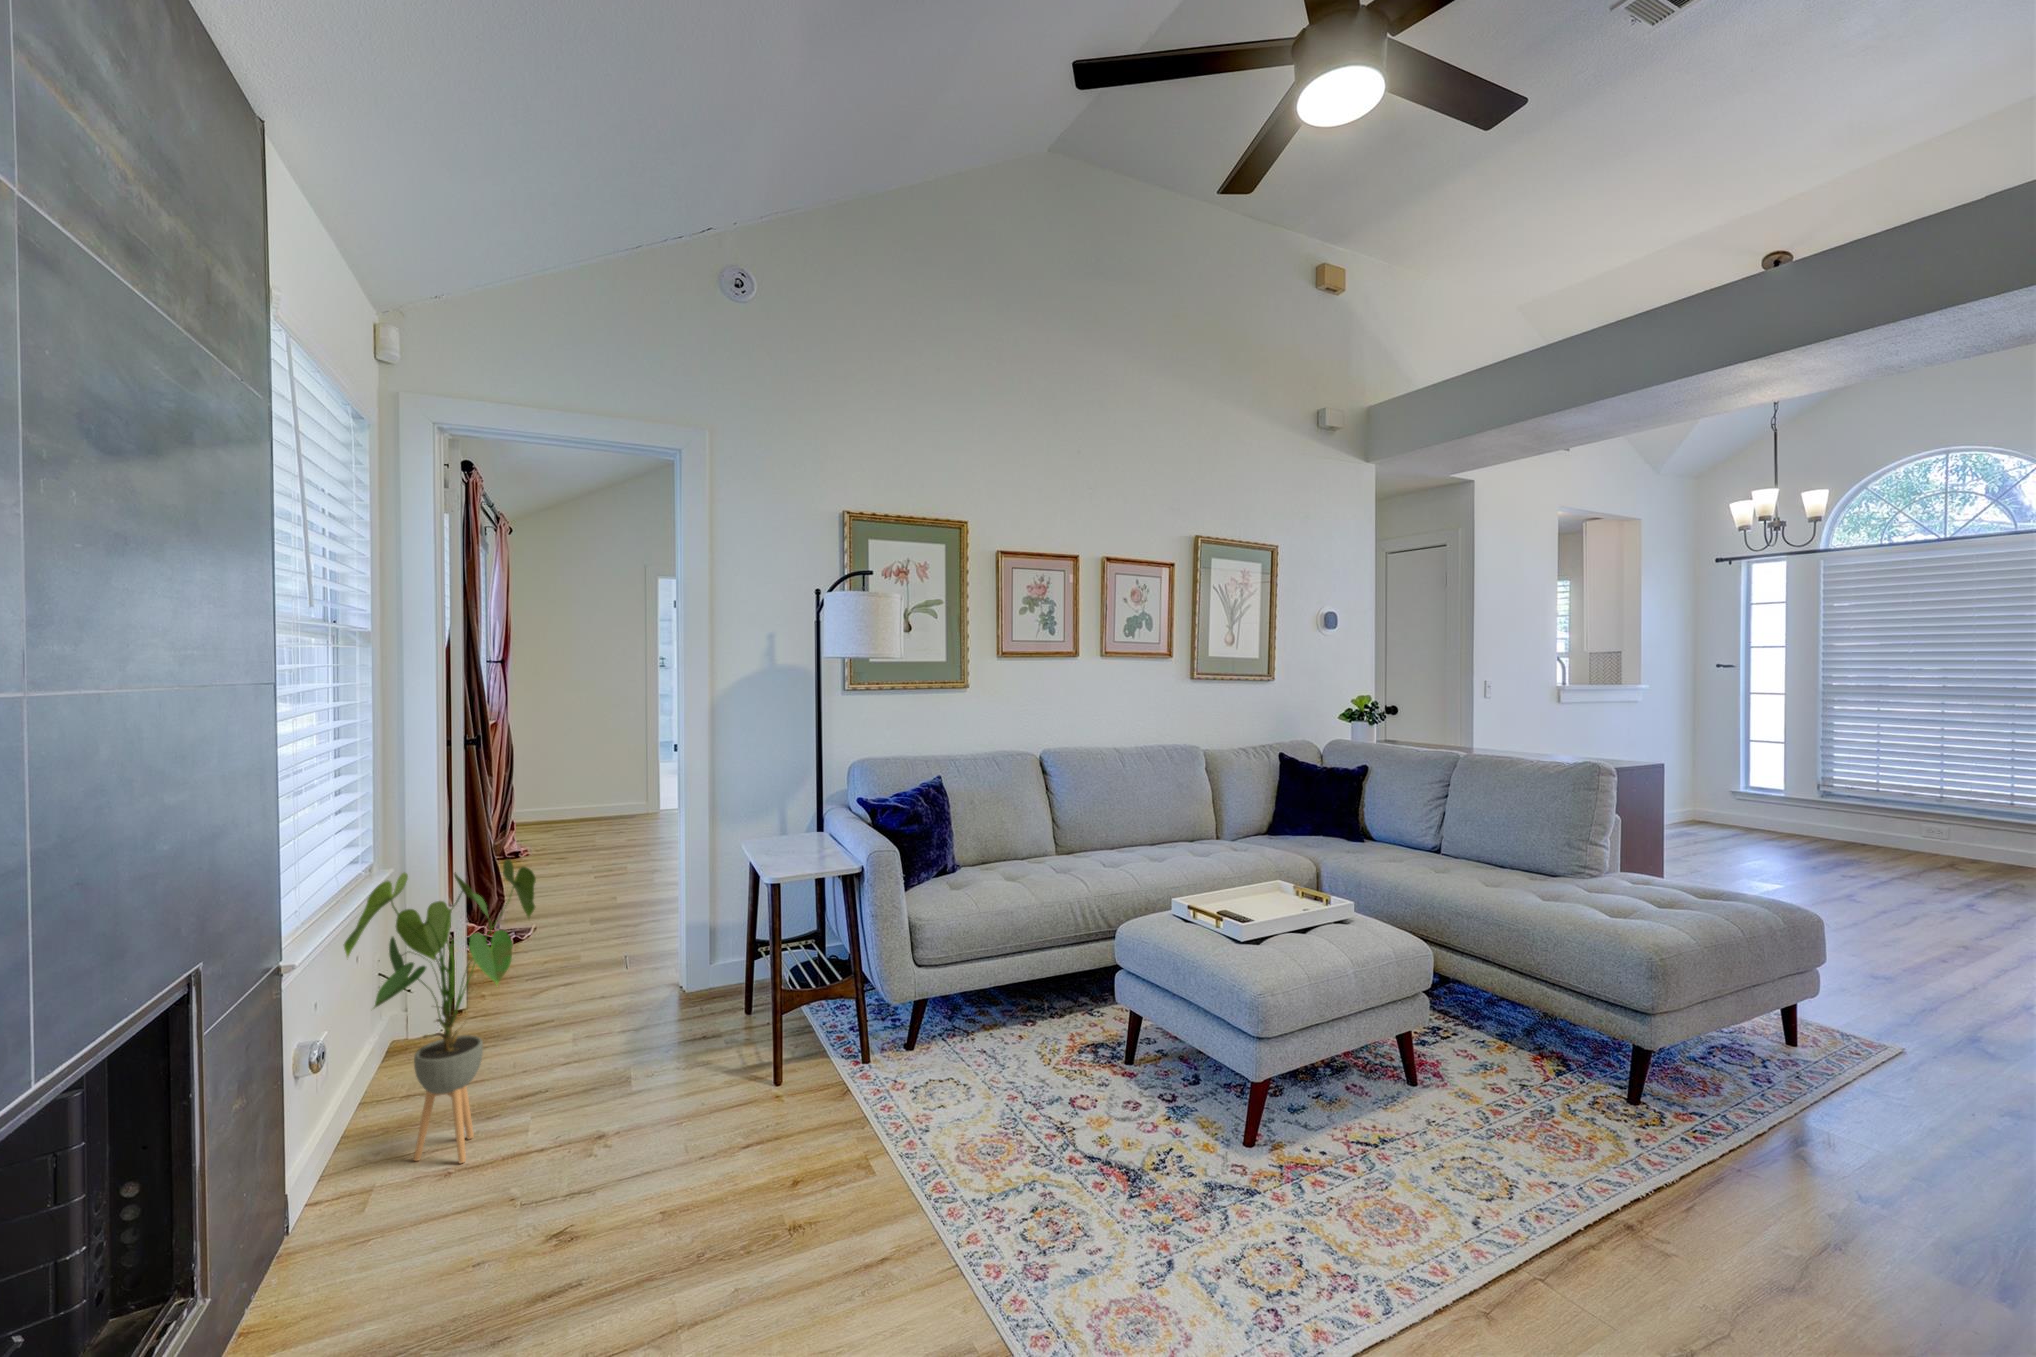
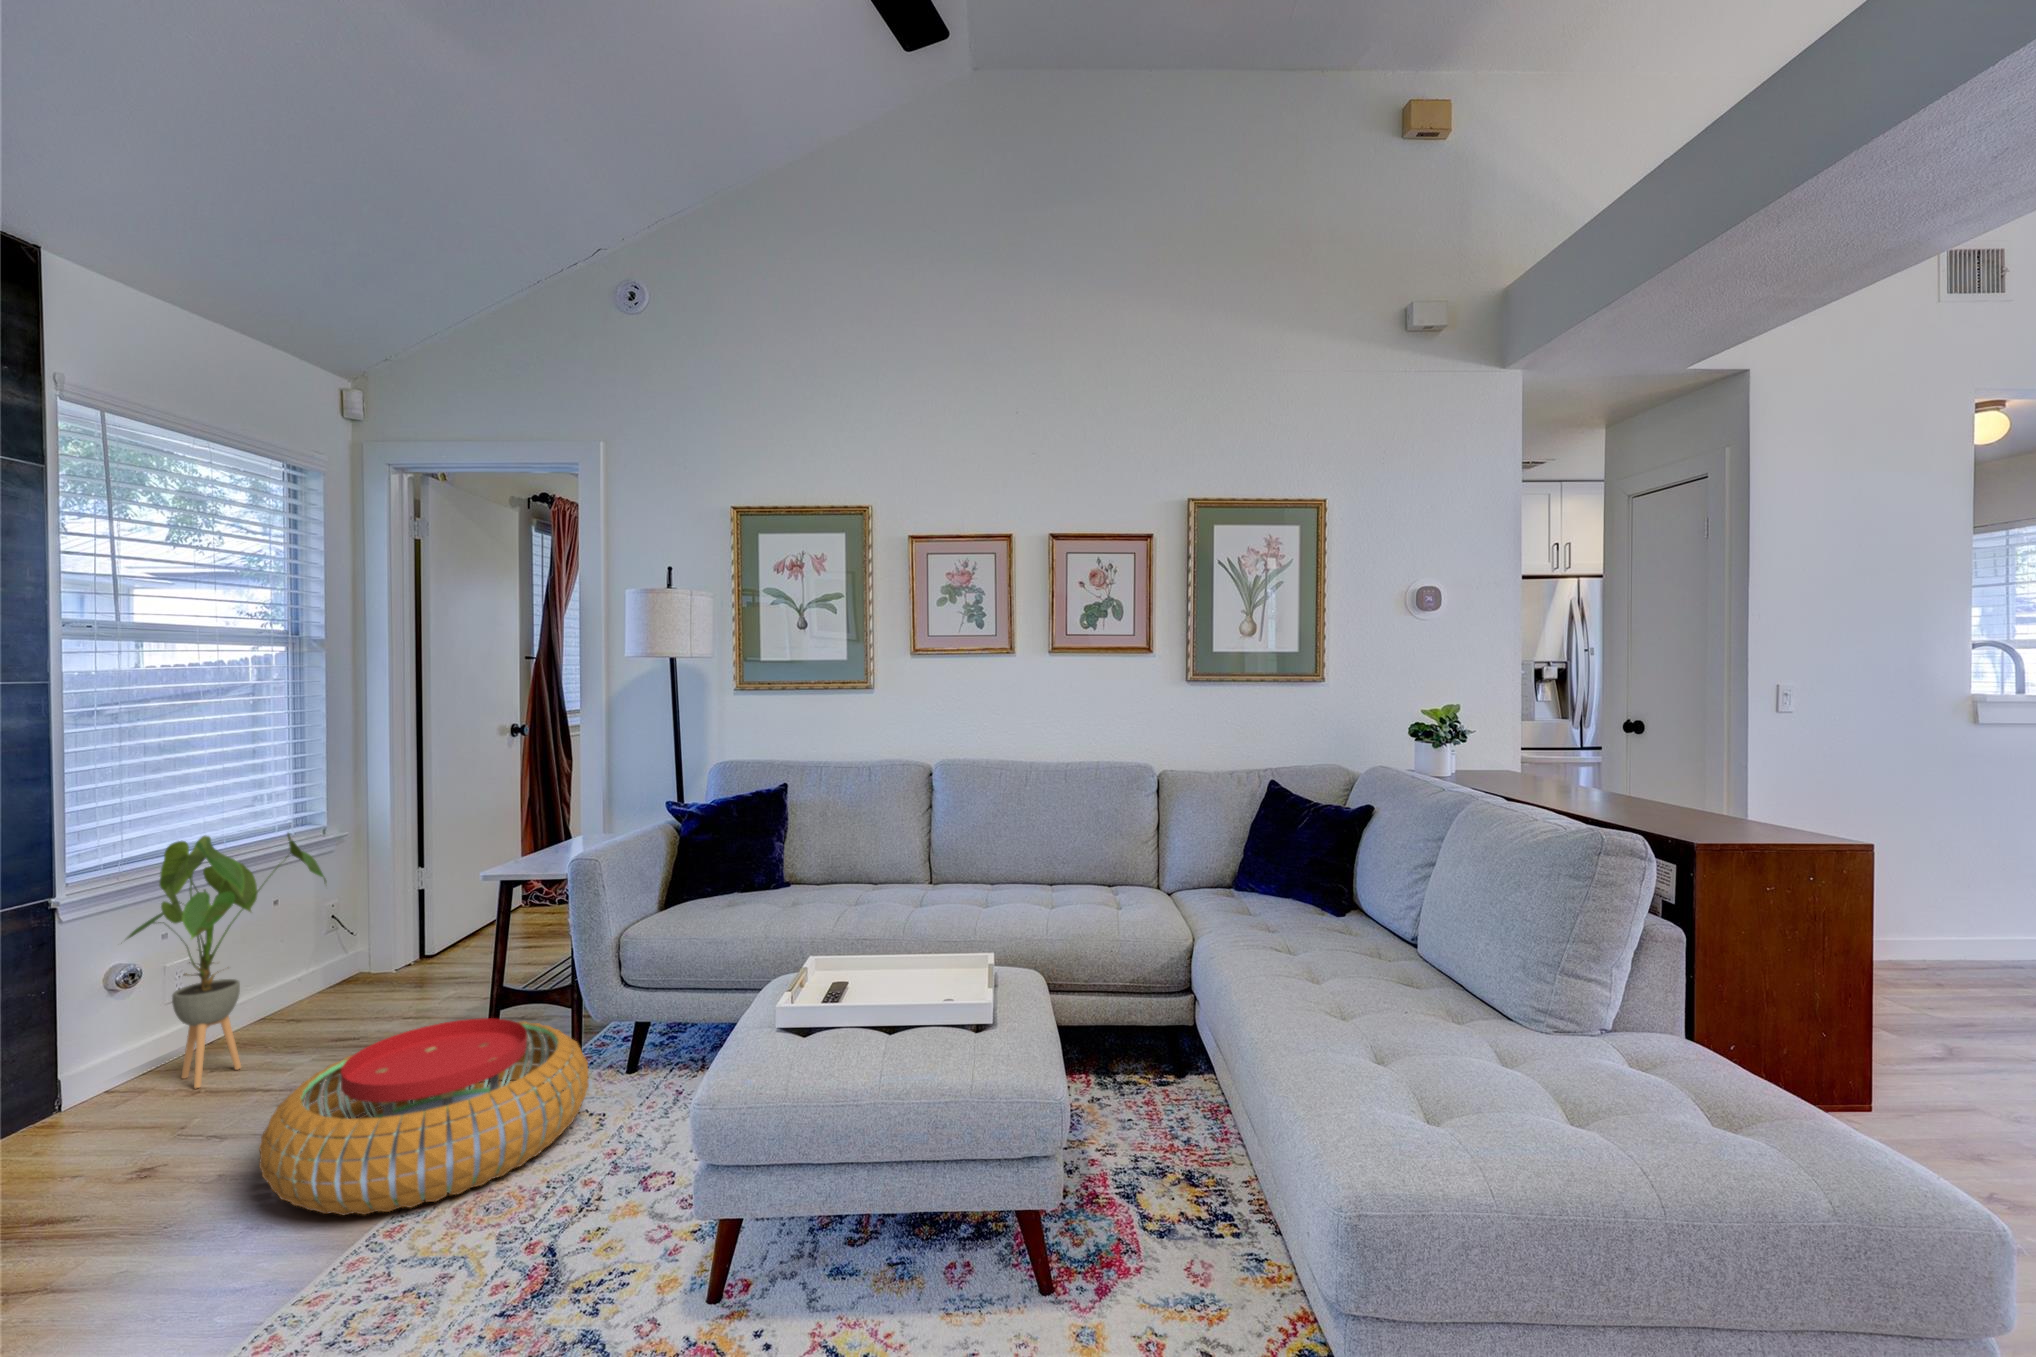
pouf: none [726,1010,988,1196] -> present [259,1018,589,1215]

